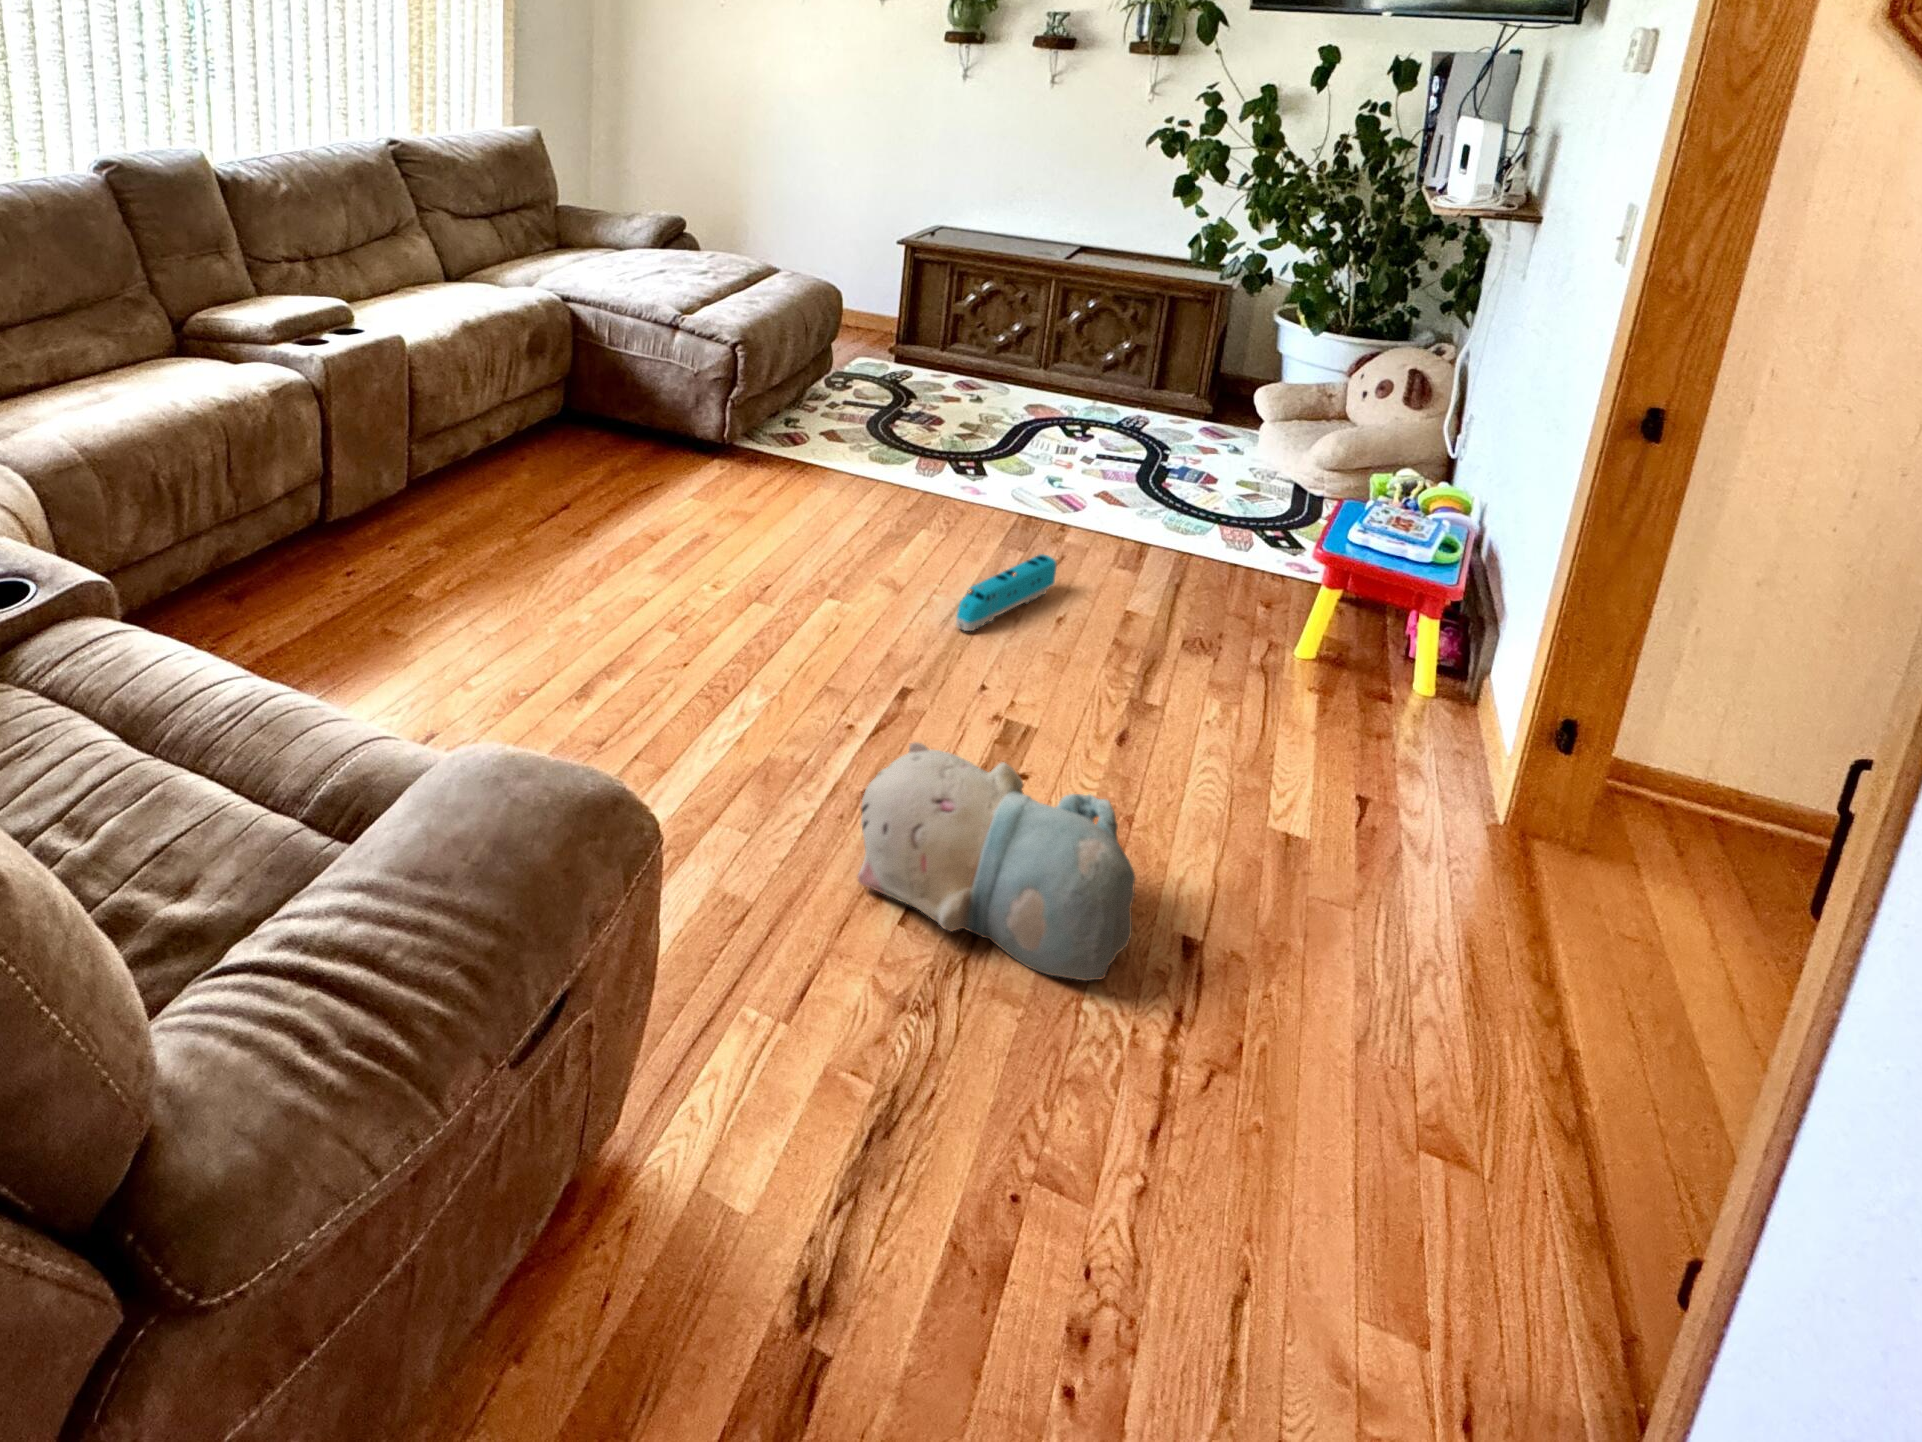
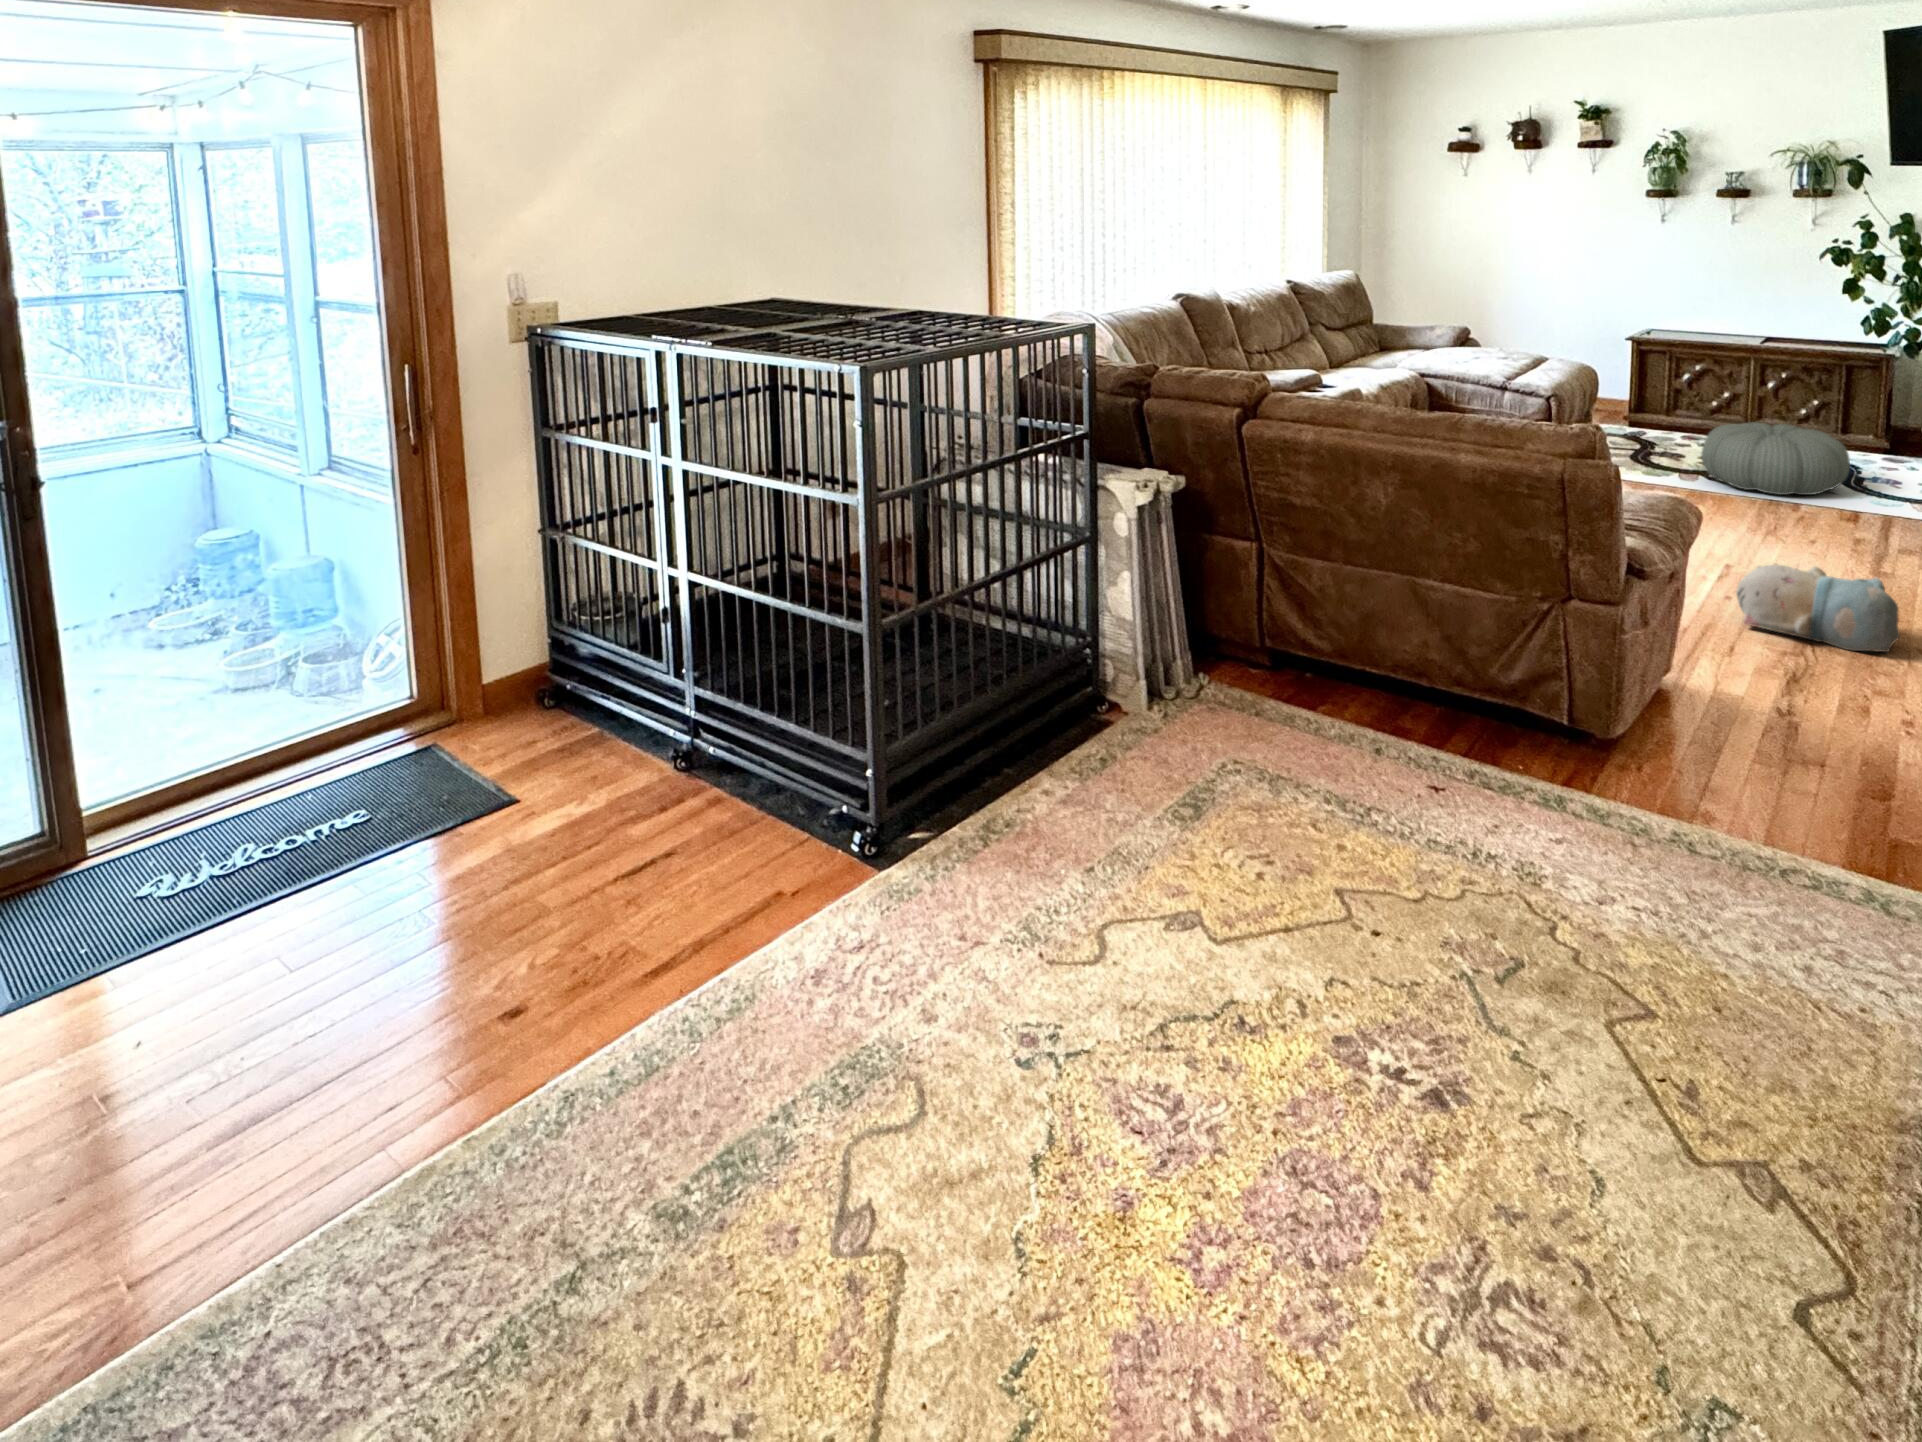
pouf: none [953,379,1148,497] -> present [1701,422,1850,495]
toy train: present [956,554,1056,631] -> none [1747,511,1805,550]

